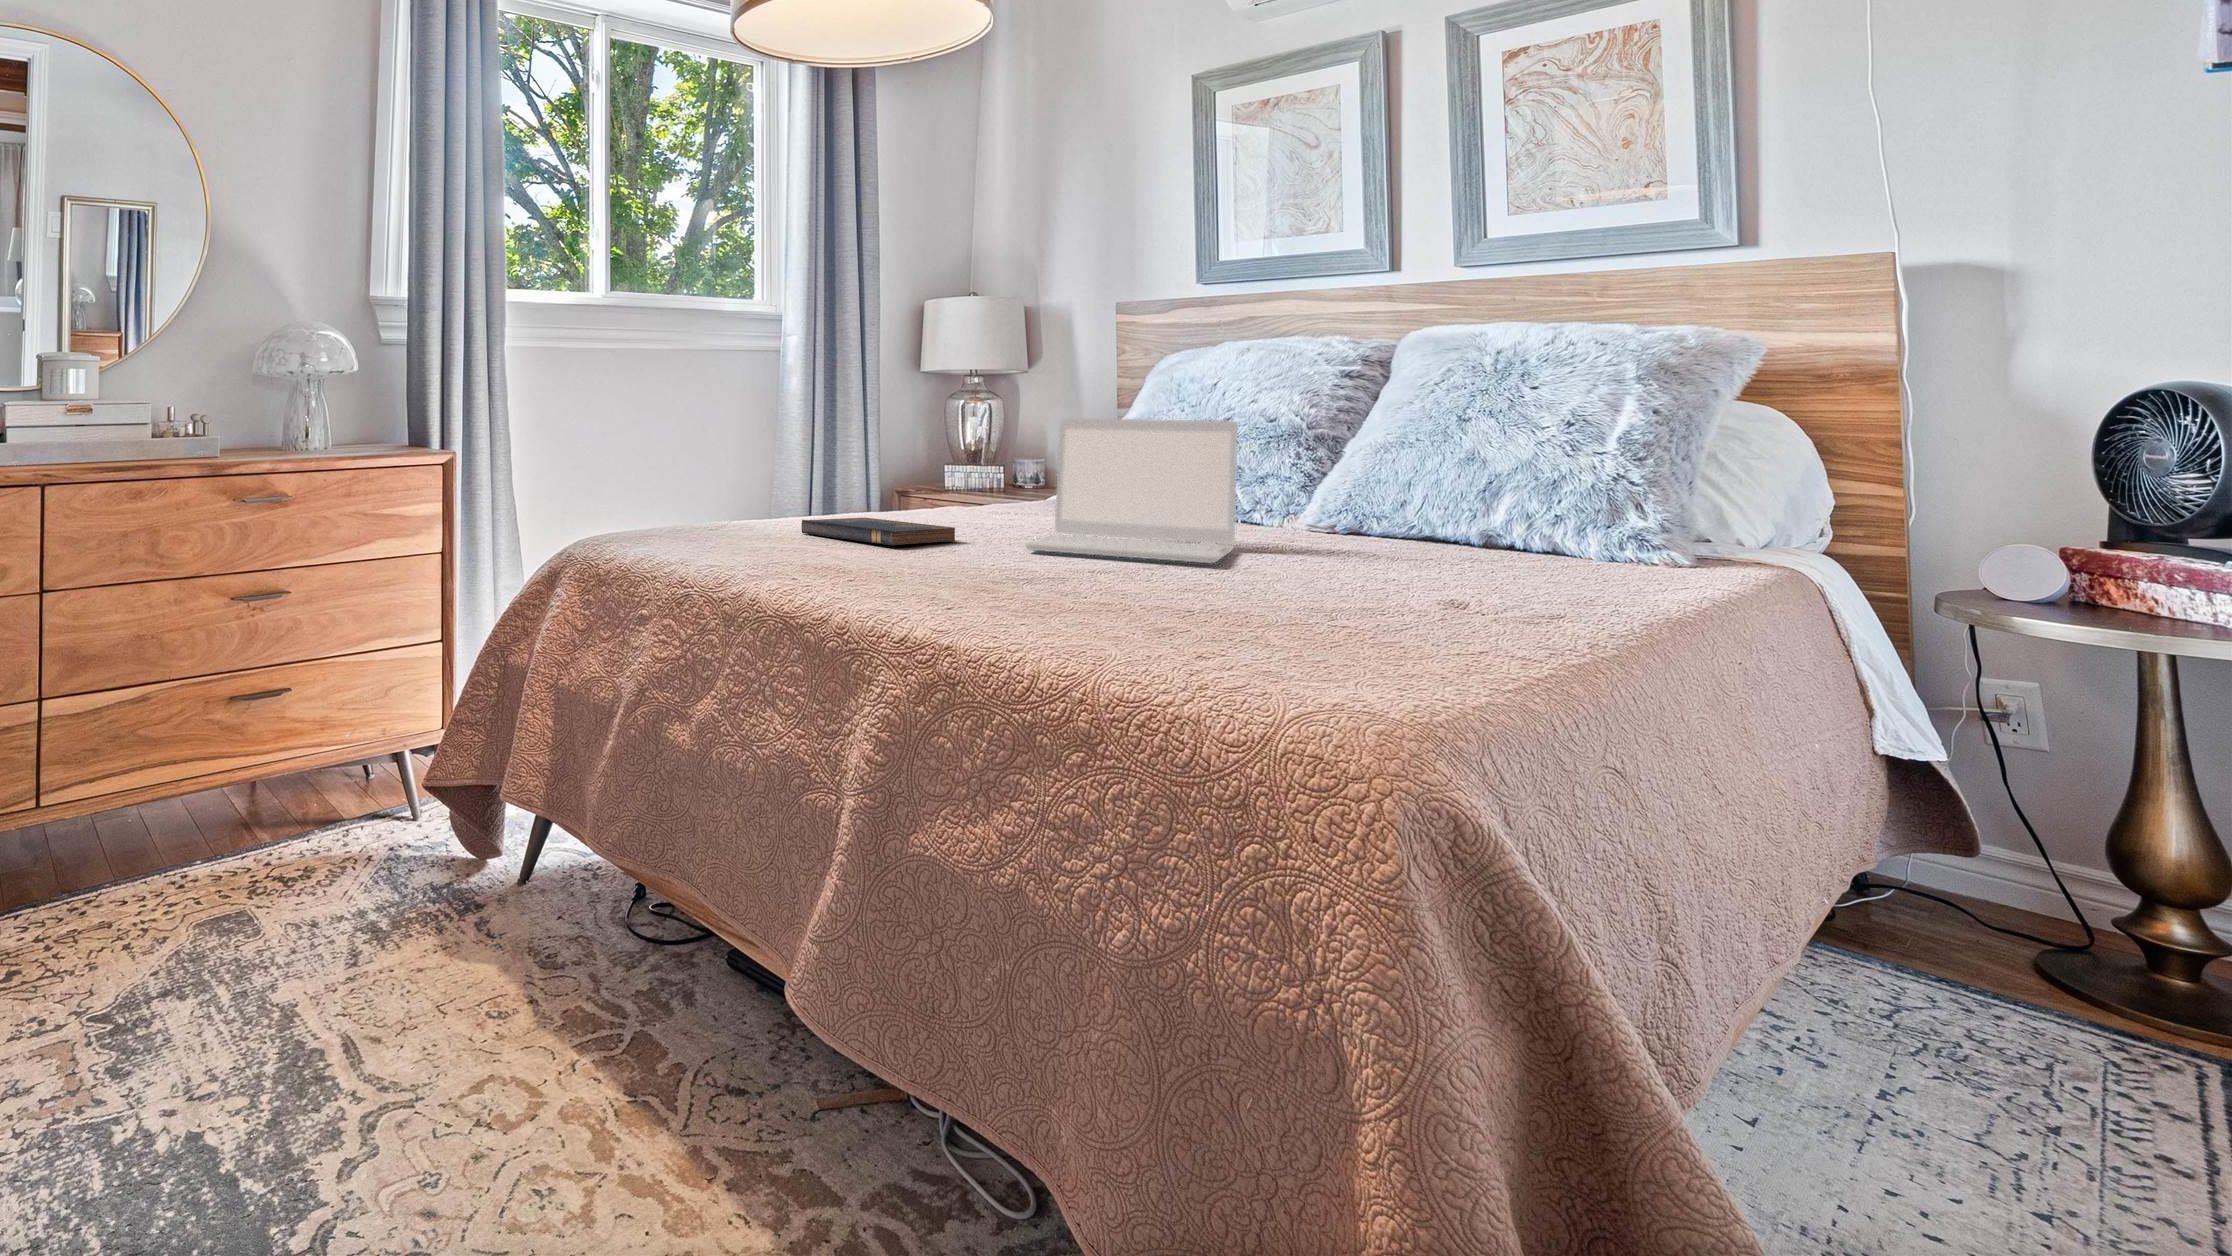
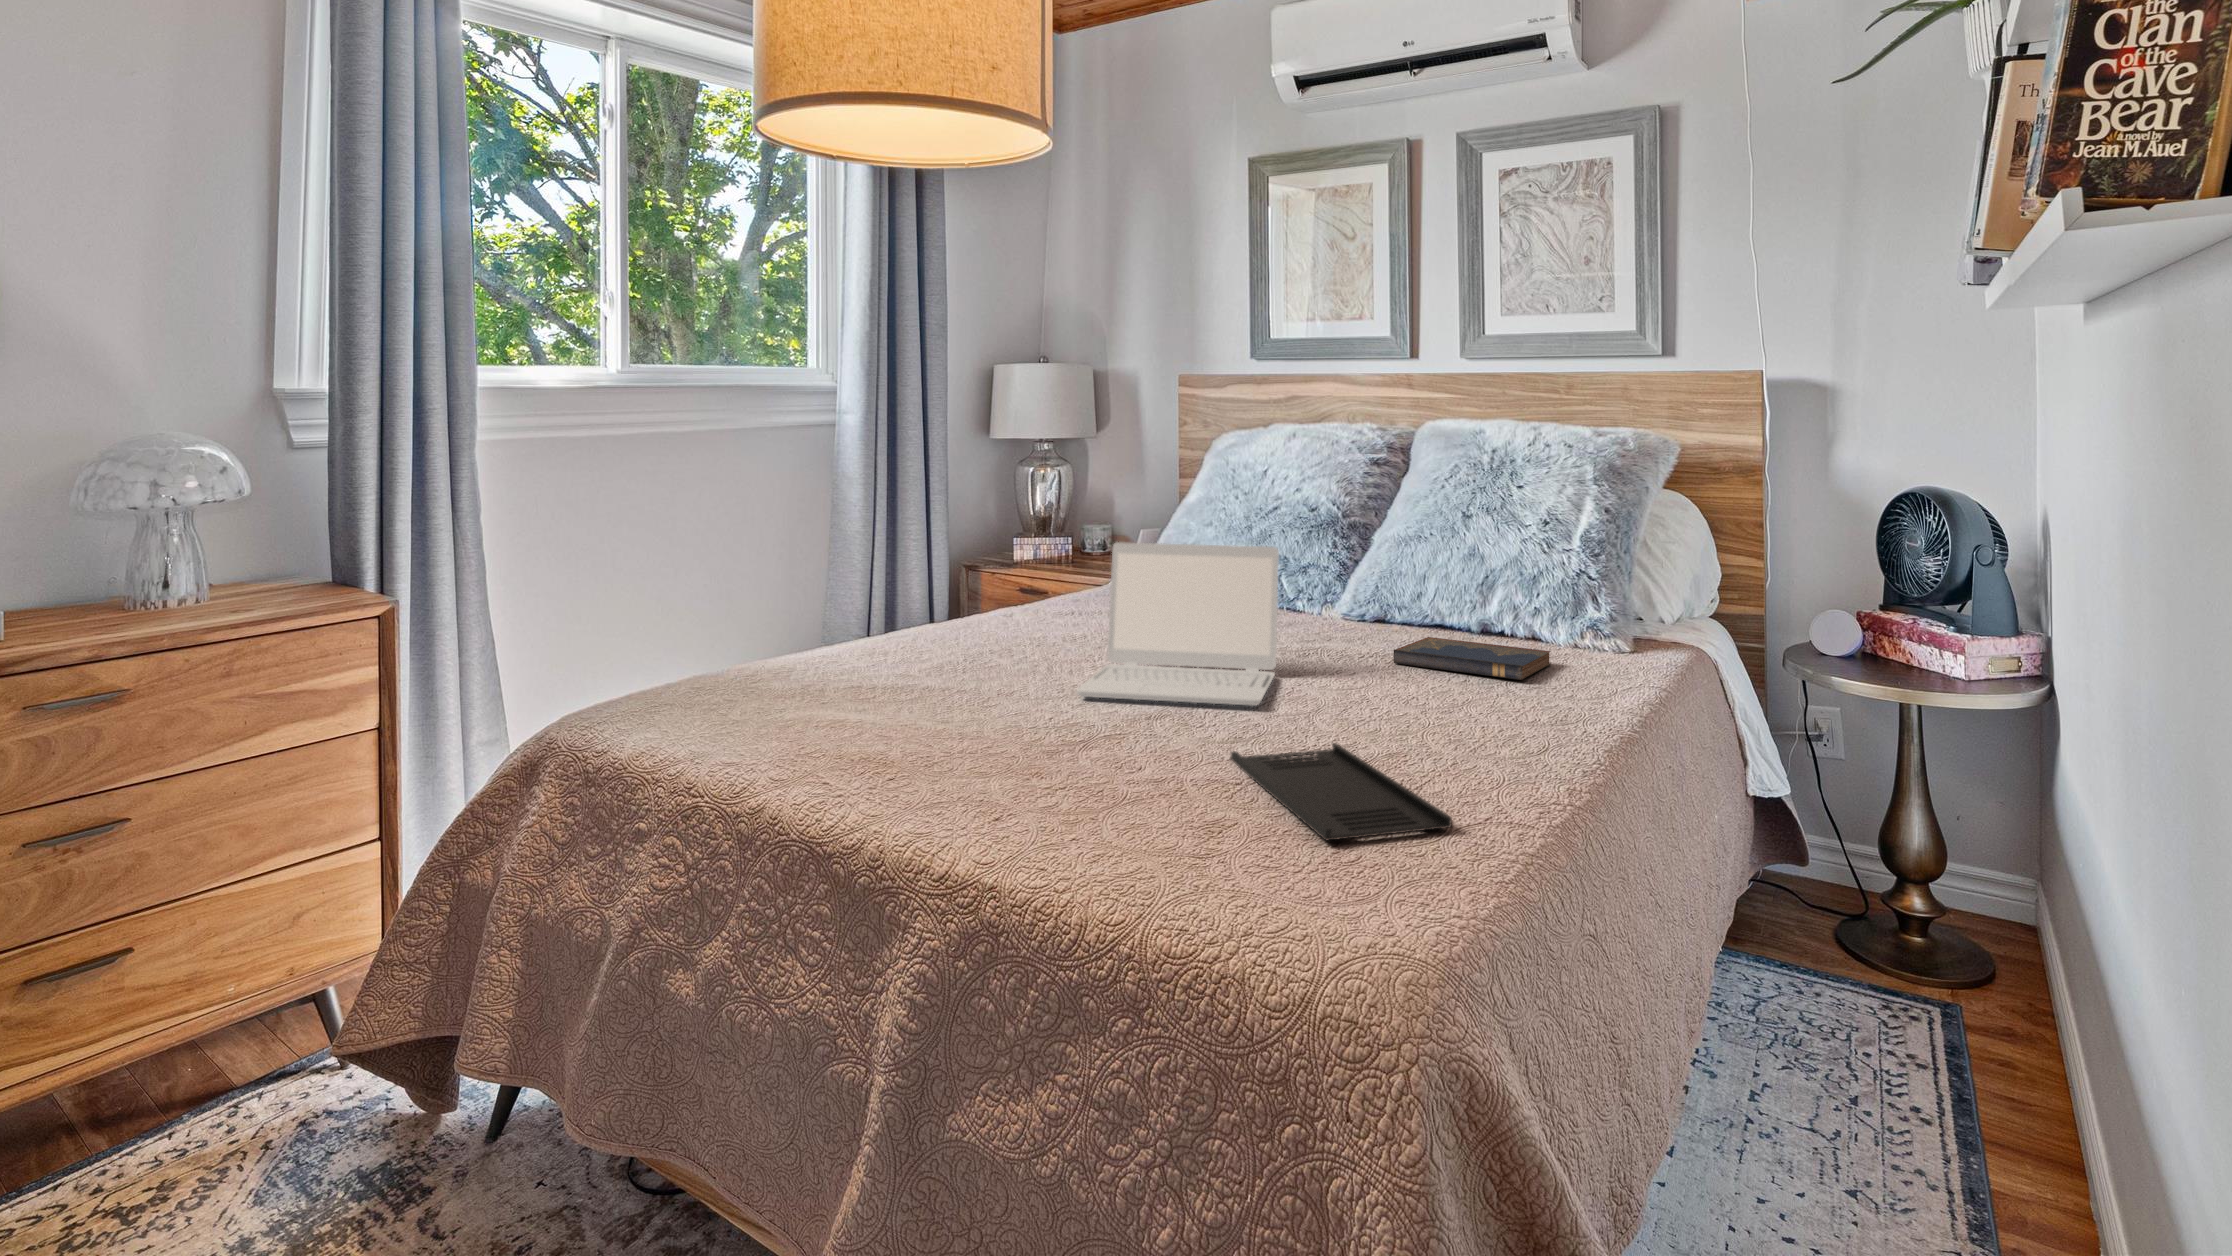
hardcover book: present [802,518,955,545] -> present [1393,637,1551,680]
tray: none [1185,584,1439,640] -> present [1231,743,1452,840]

